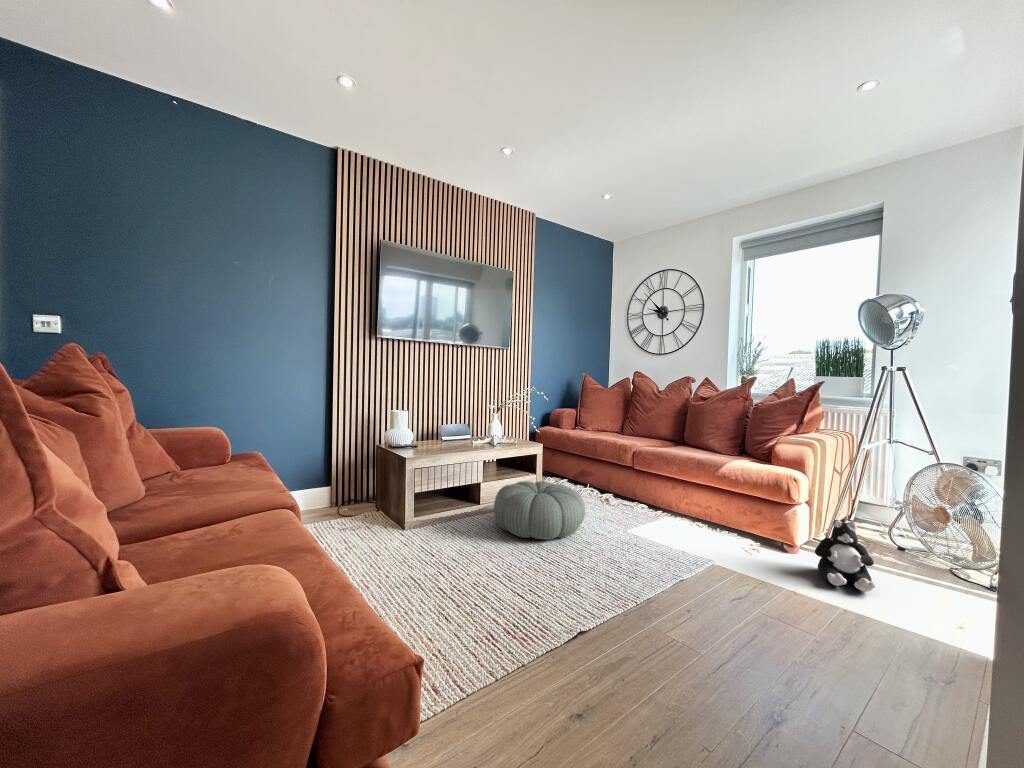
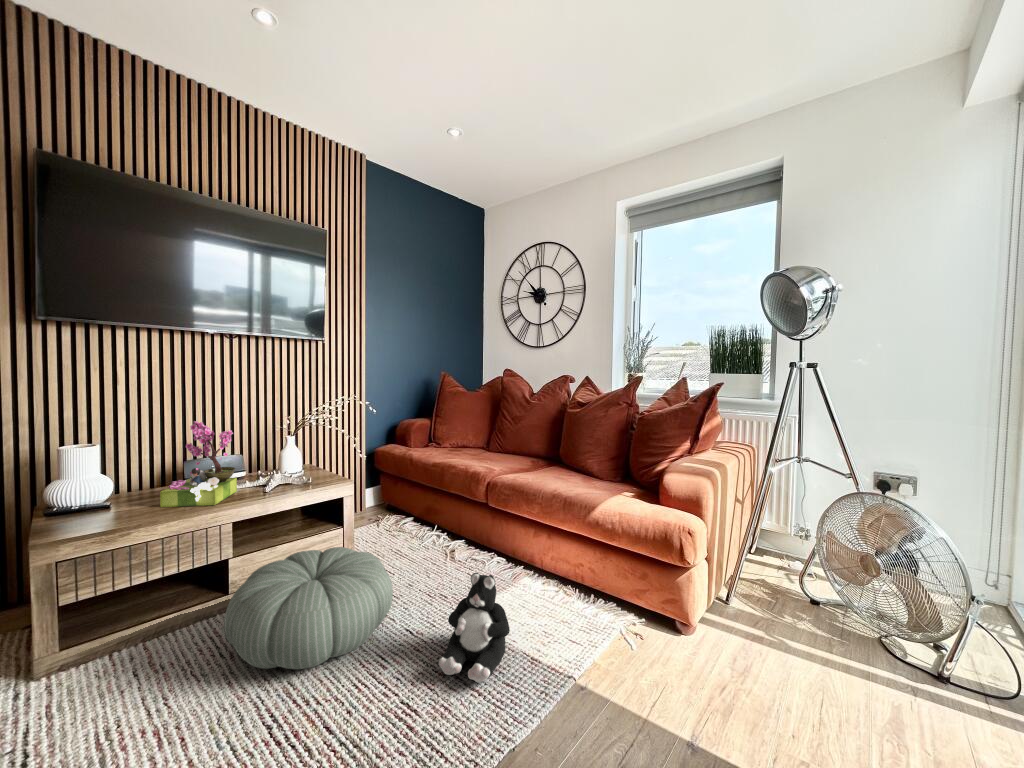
flower arrangement: none [443,397,477,449] -> present [160,421,237,507]
plush toy: present [815,520,876,592] -> present [439,573,510,682]

